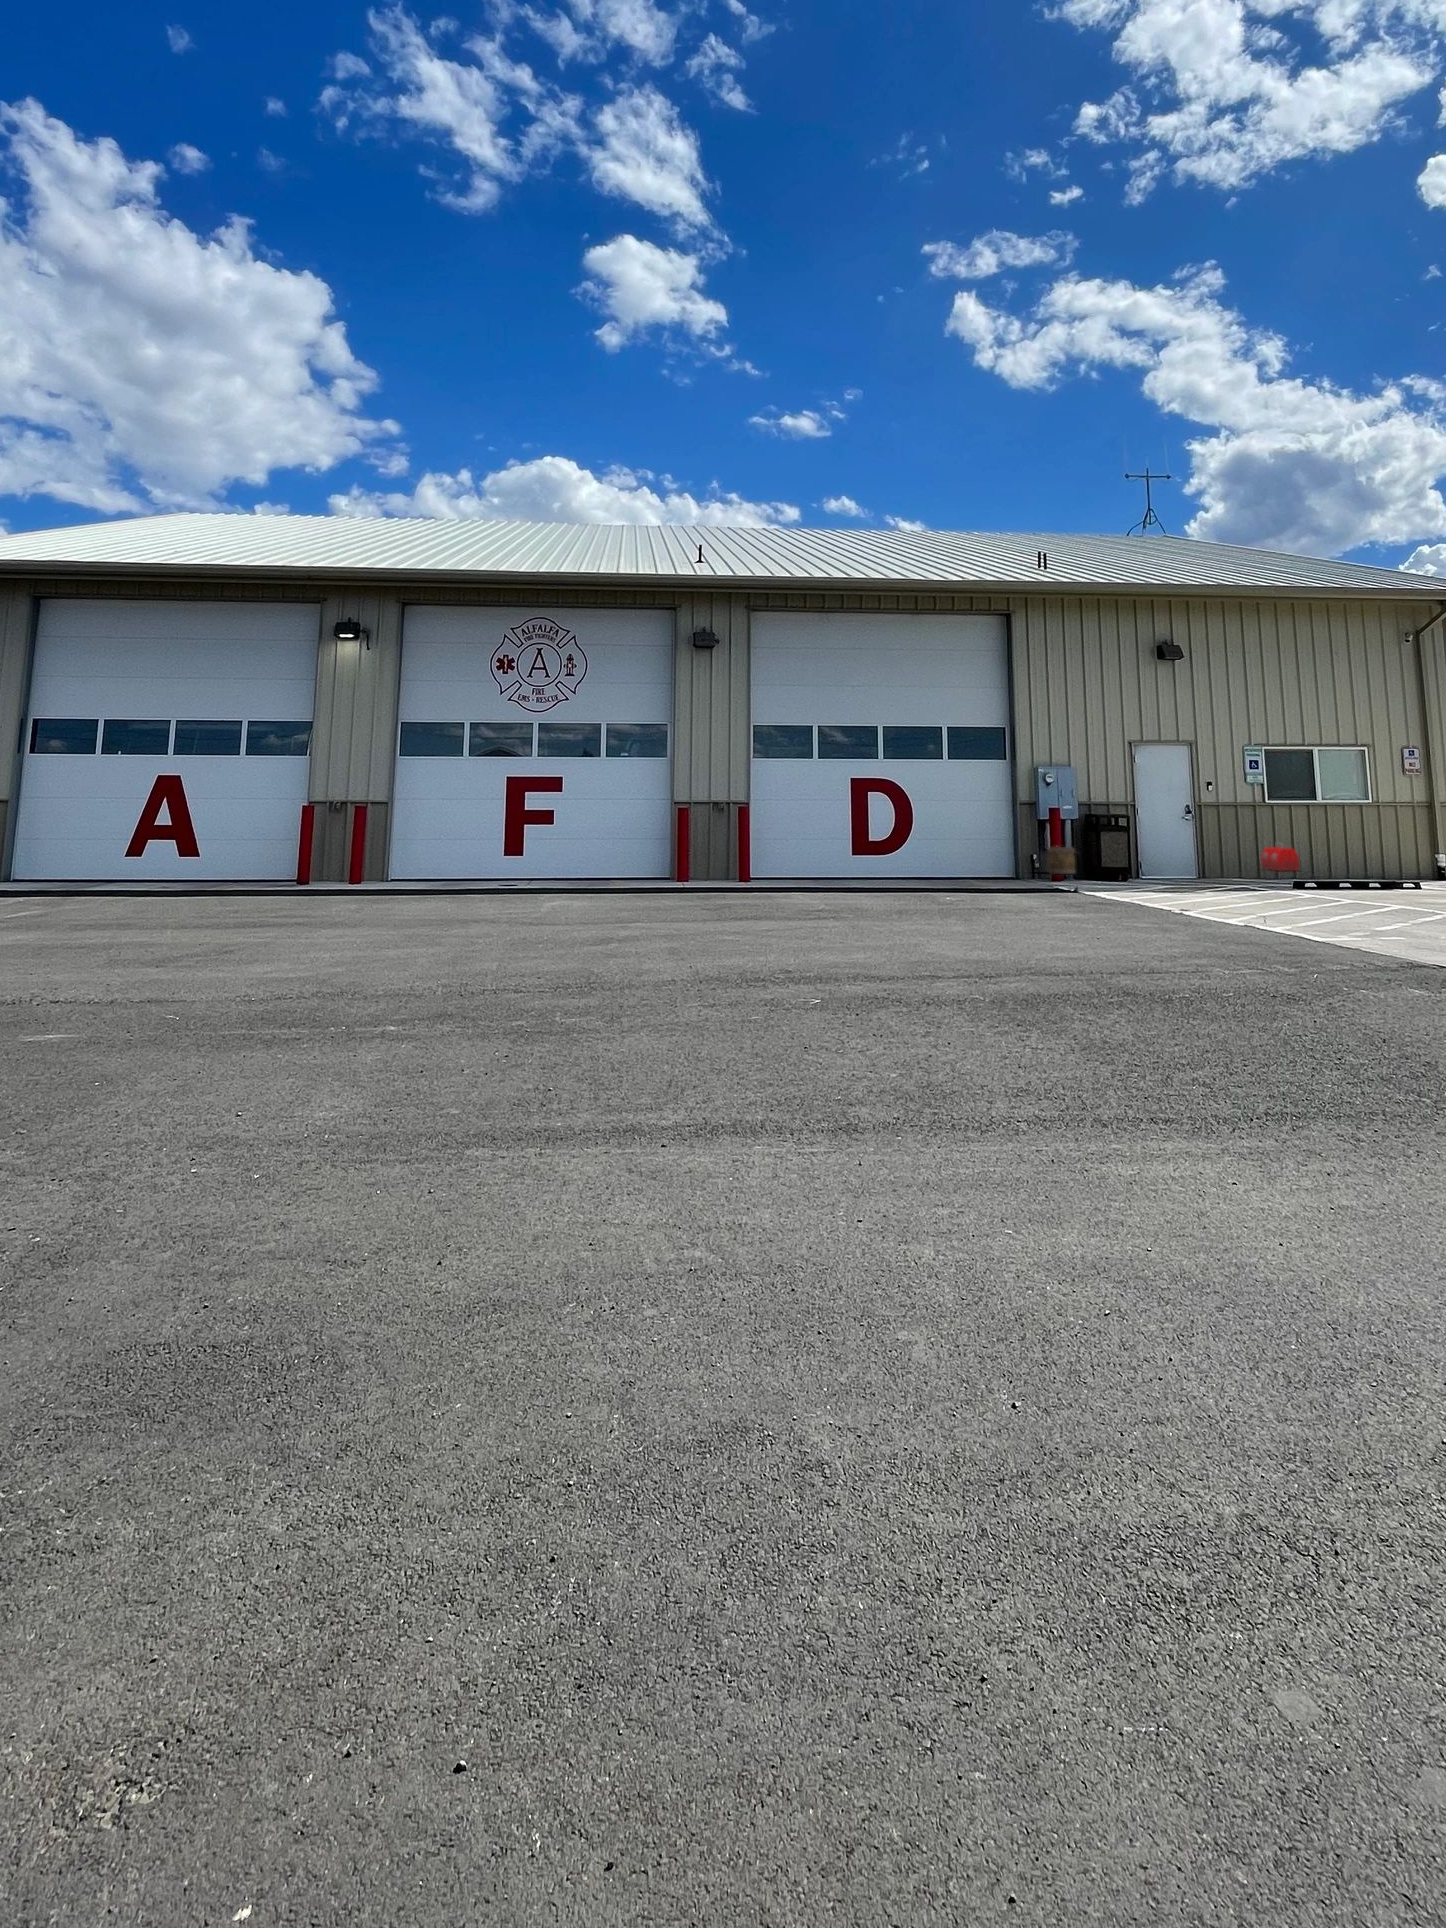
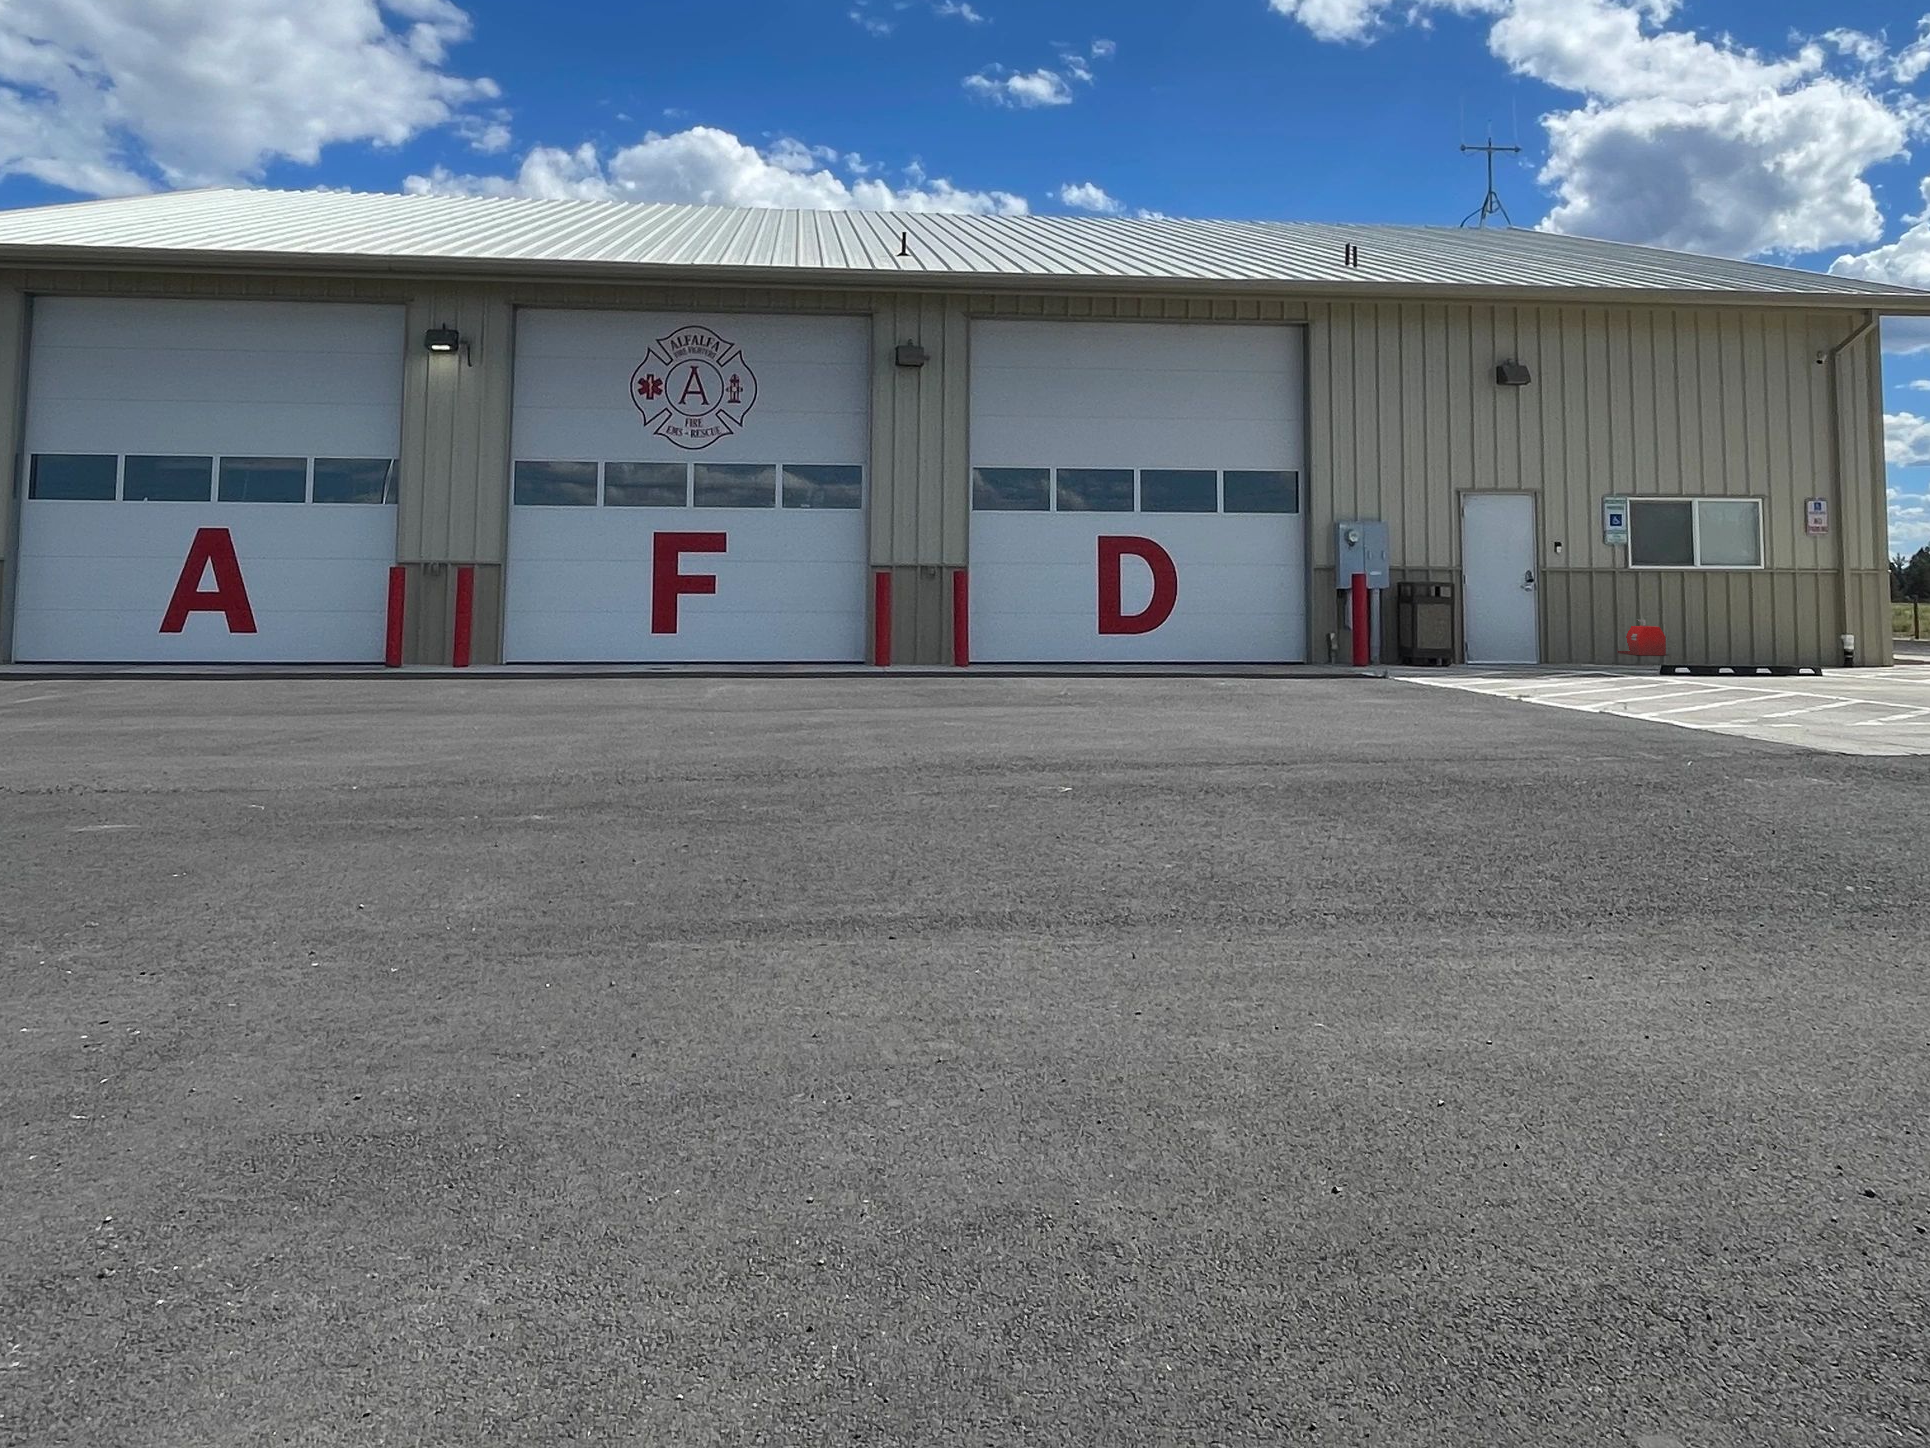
bucket: present [1048,847,1076,874] -> none [1347,622,1387,658]

